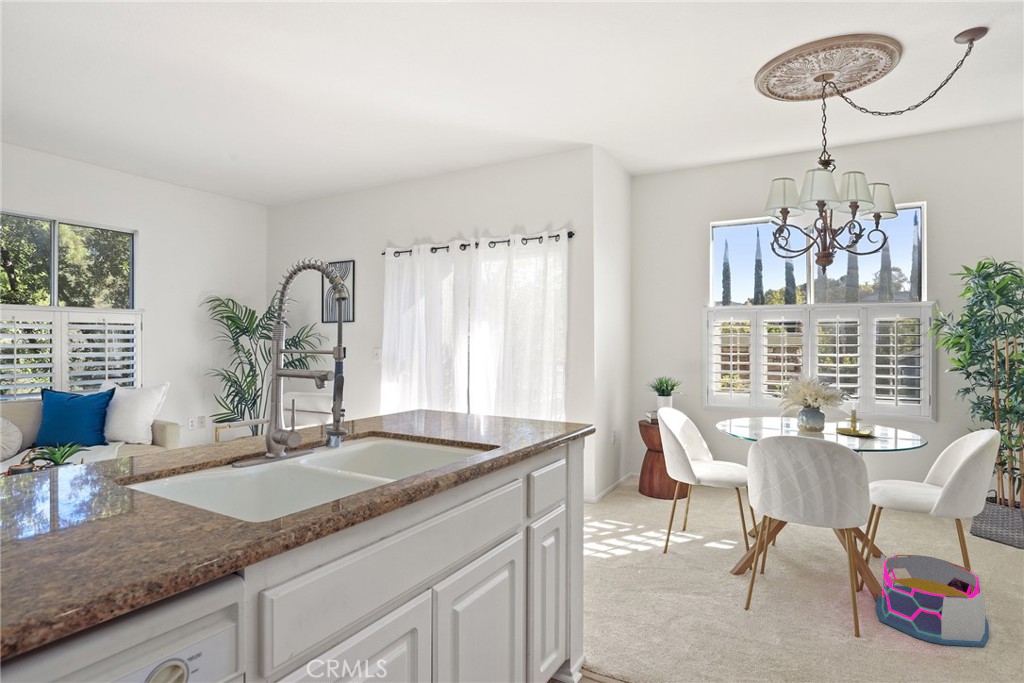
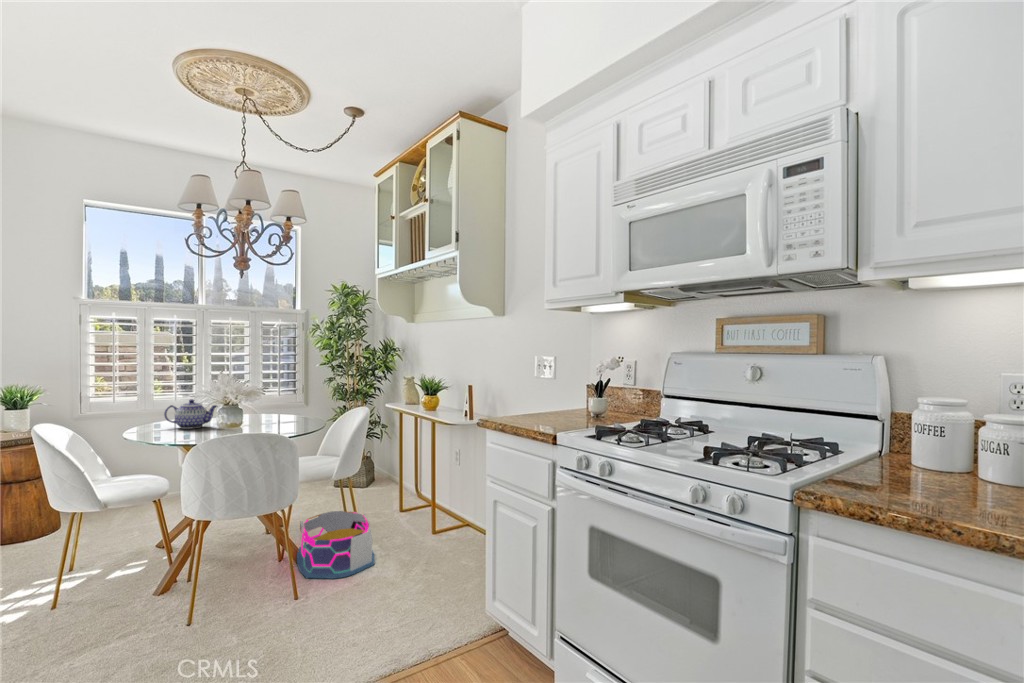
teapot: none [748,400,794,428] -> present [164,399,217,429]
candle holder: present [836,402,873,436] -> none [255,393,291,424]

